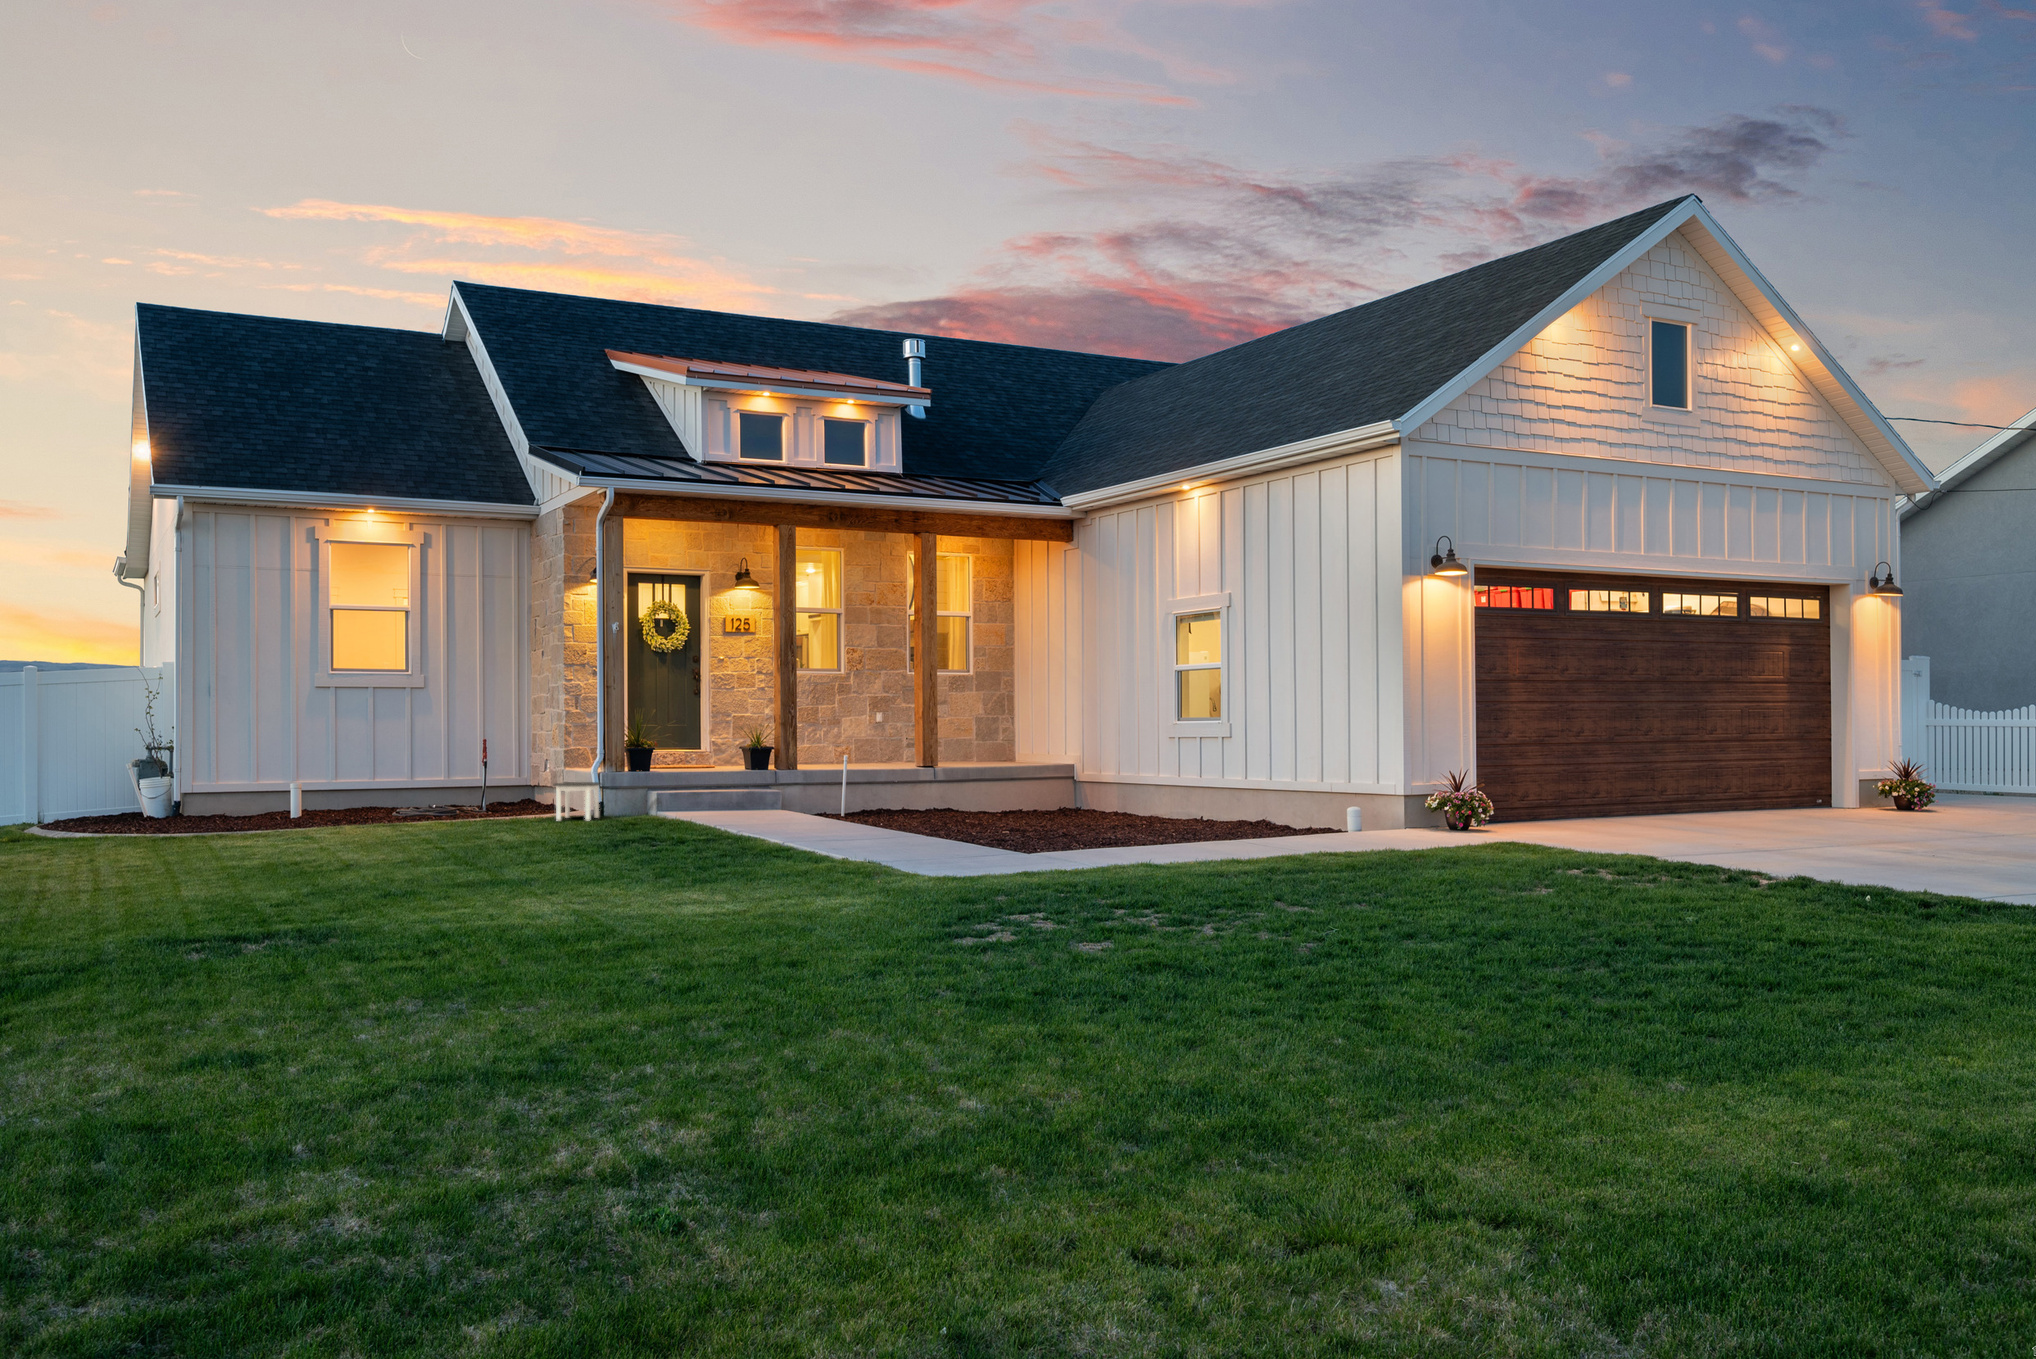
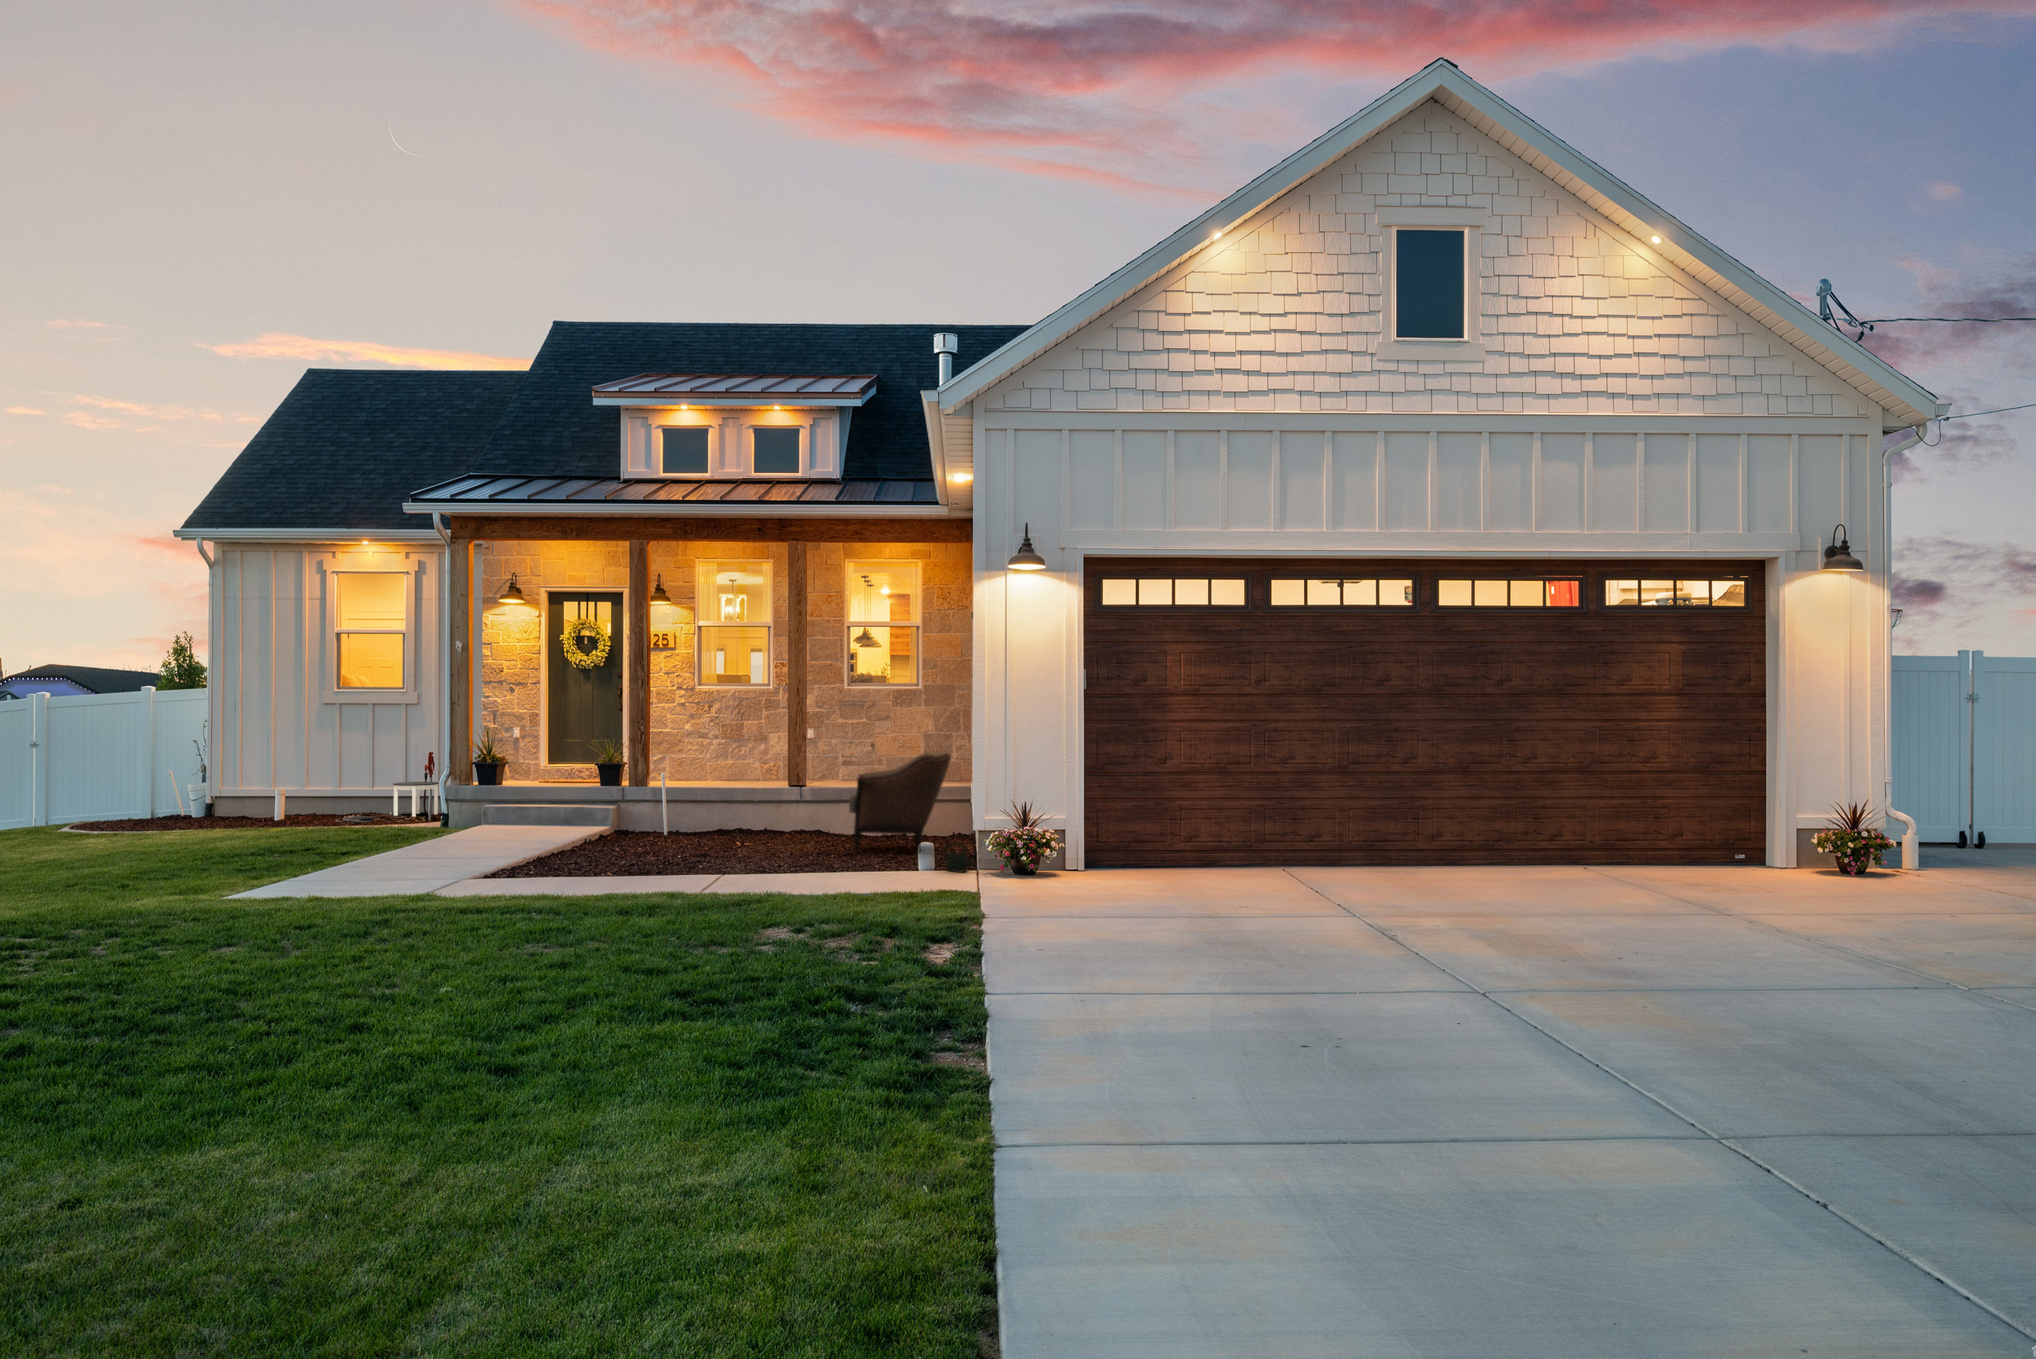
armchair: none [1198,734,1300,824] -> present [849,753,951,852]
watering can: none [1382,807,1424,832] -> present [943,843,976,872]

